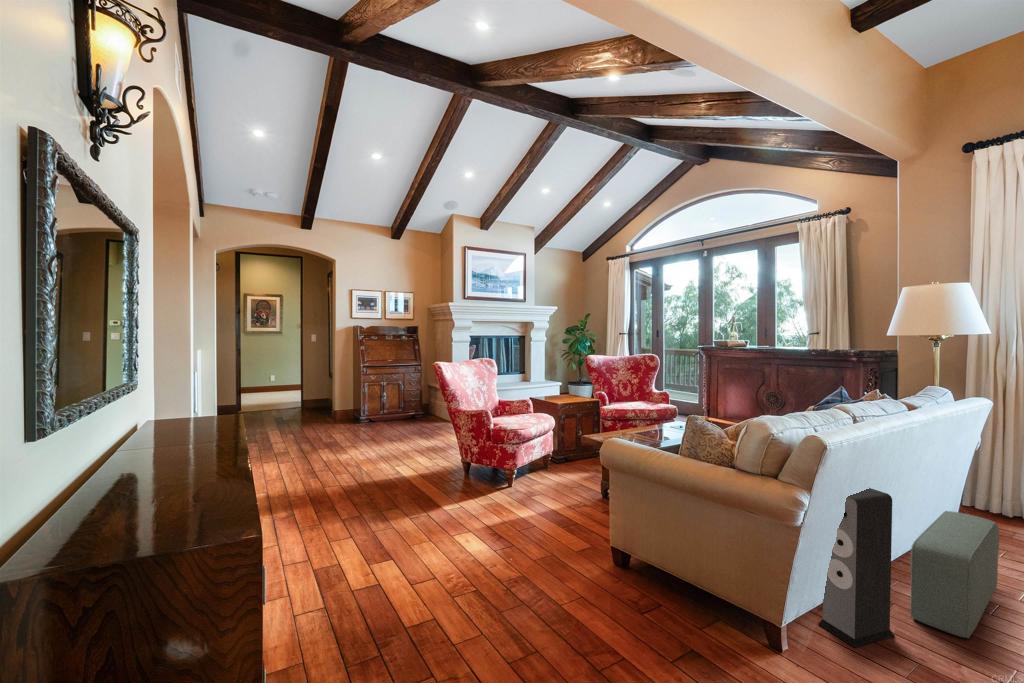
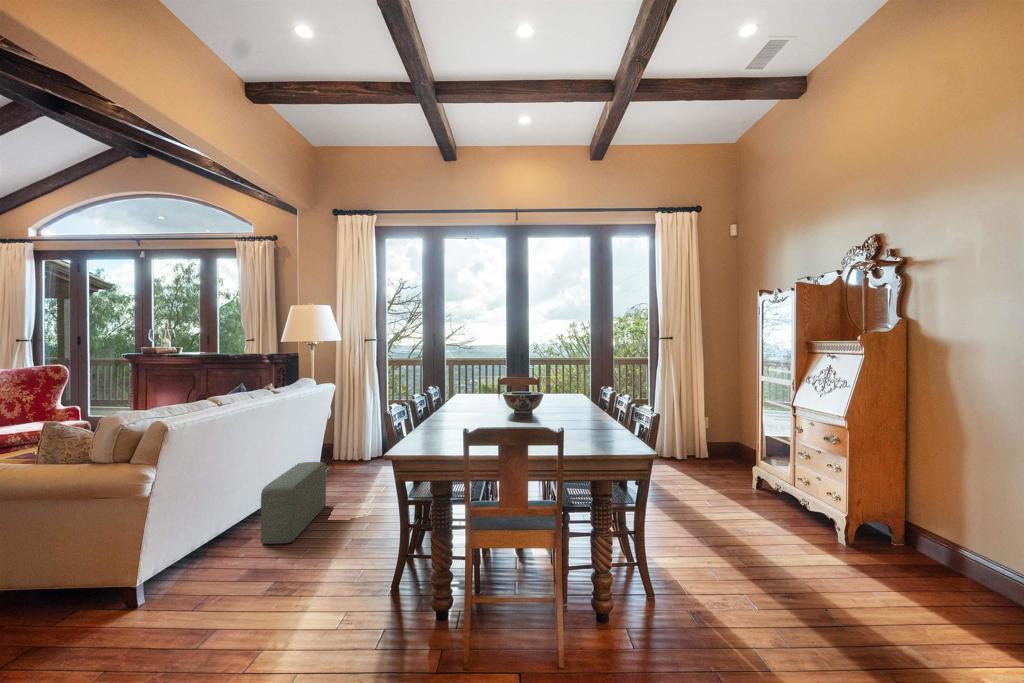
speaker: present [818,488,894,648] -> none [183,455,243,580]

